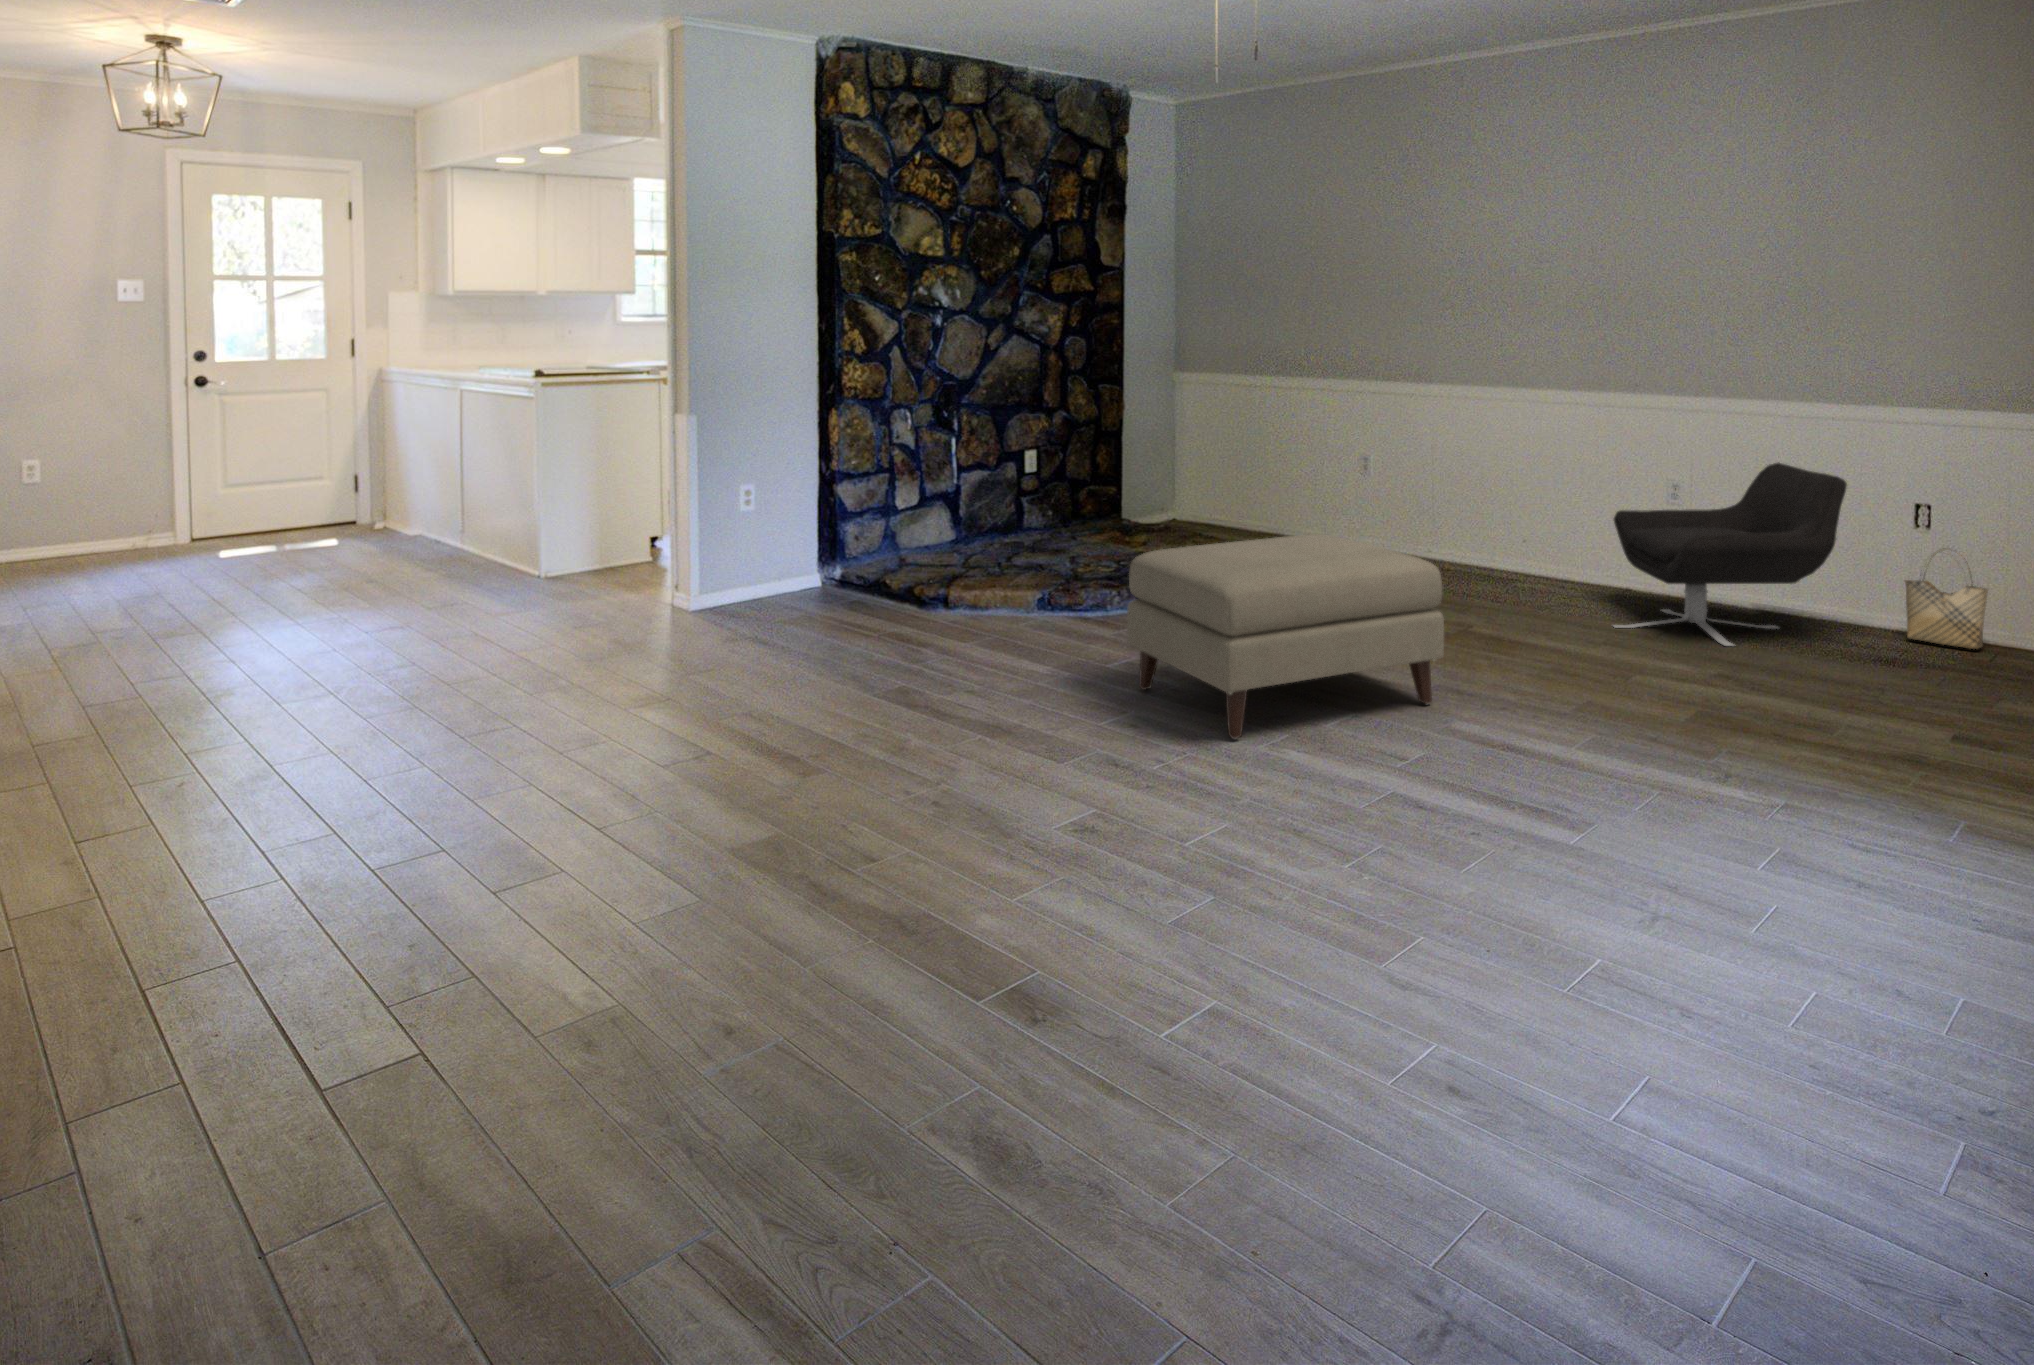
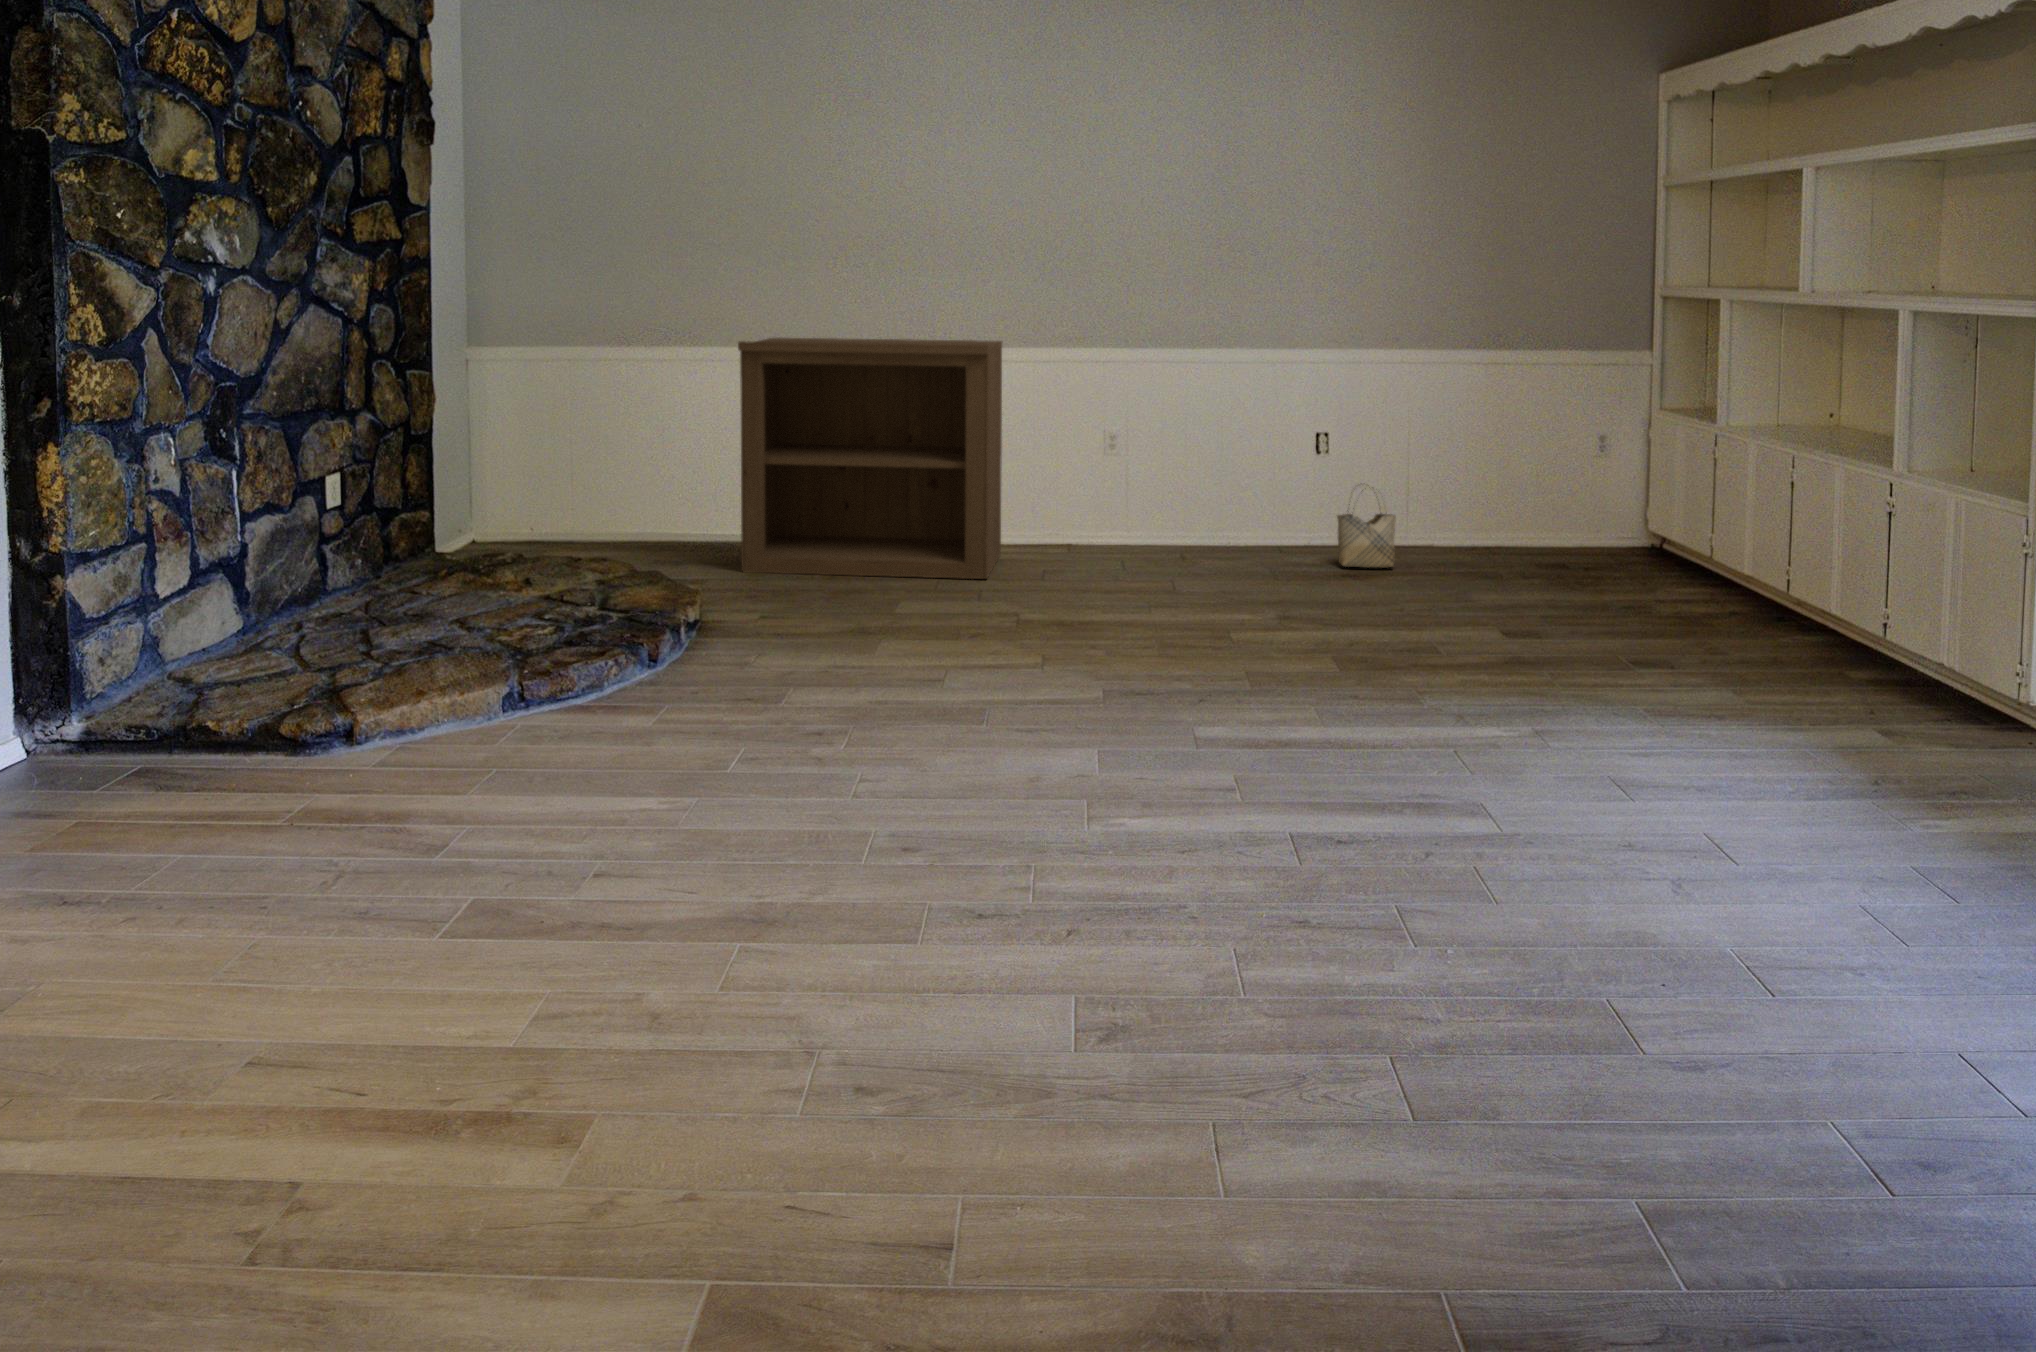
bookshelf: none [1305,368,1546,591] -> present [738,338,1002,579]
lounge chair: present [1614,462,1847,646] -> none [1103,418,1316,601]
ottoman: present [1127,534,1444,739] -> none [814,550,1153,832]

